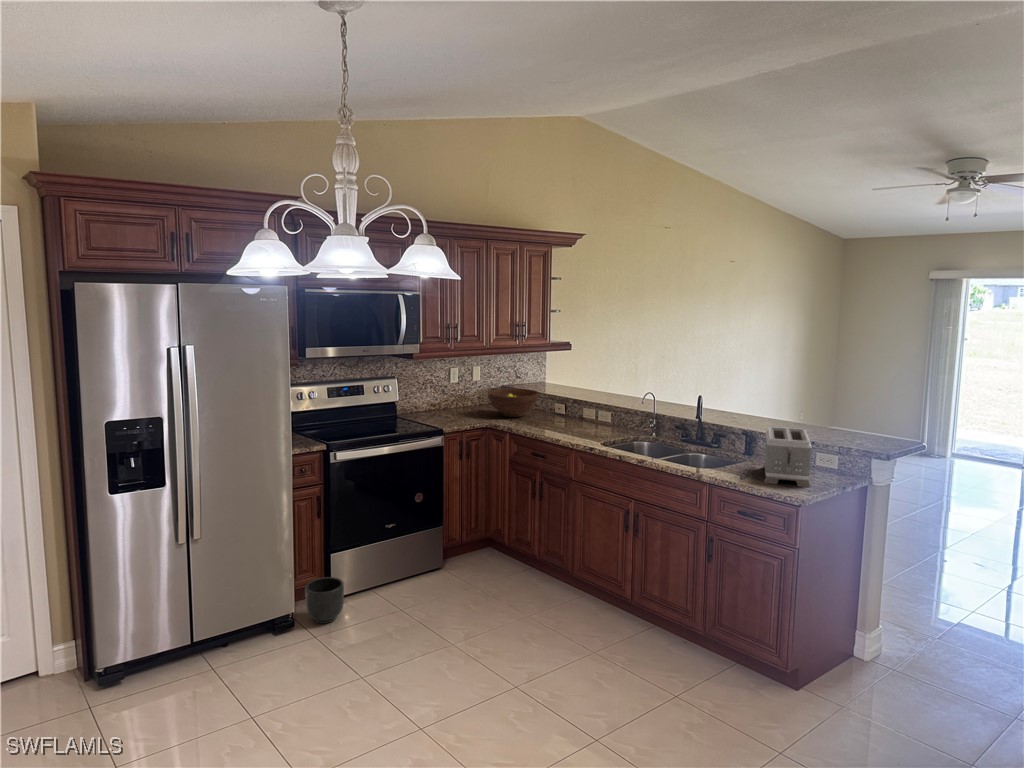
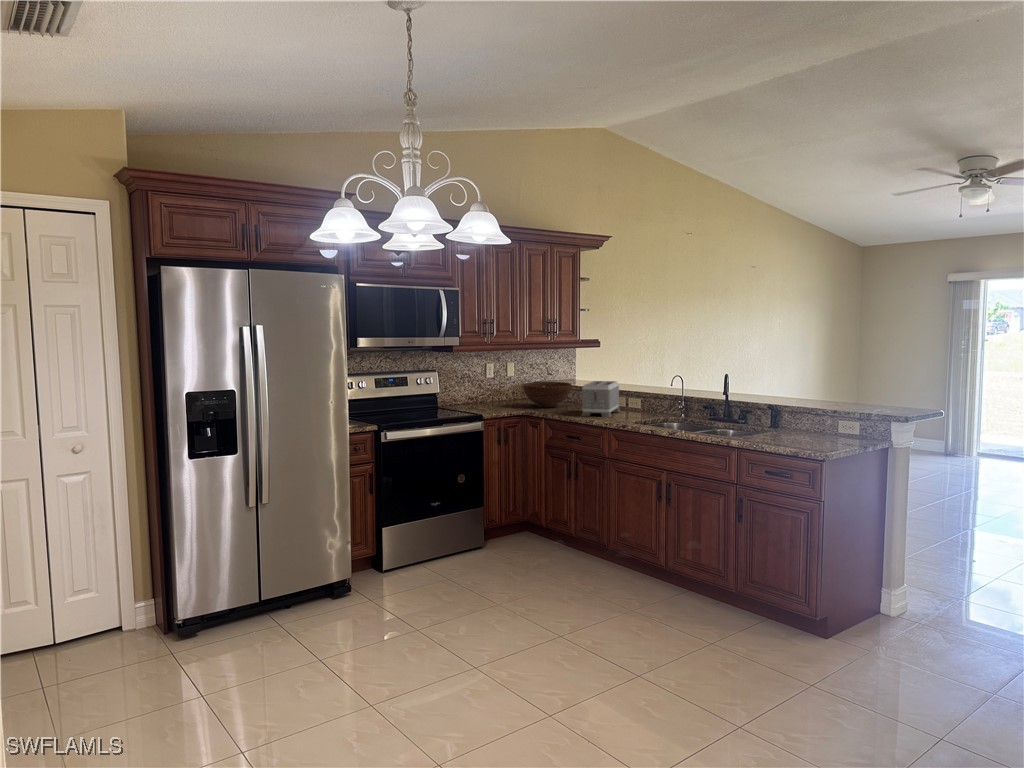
toaster: present [763,427,812,487] -> present [582,381,620,417]
planter: present [305,577,344,624] -> none [359,549,395,591]

